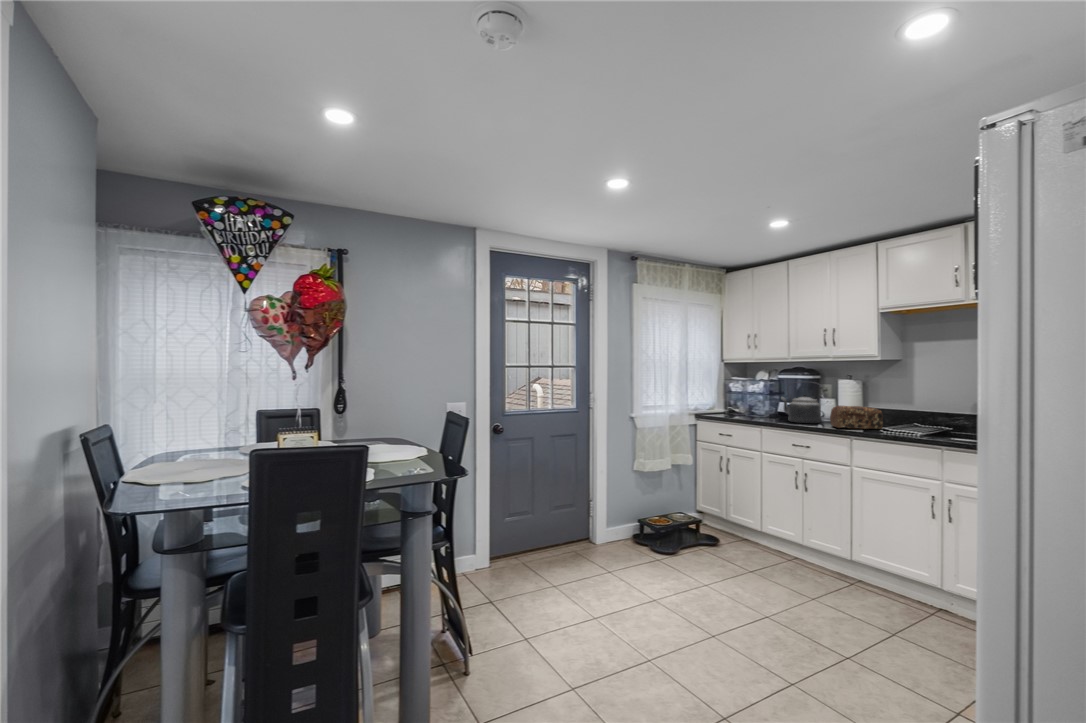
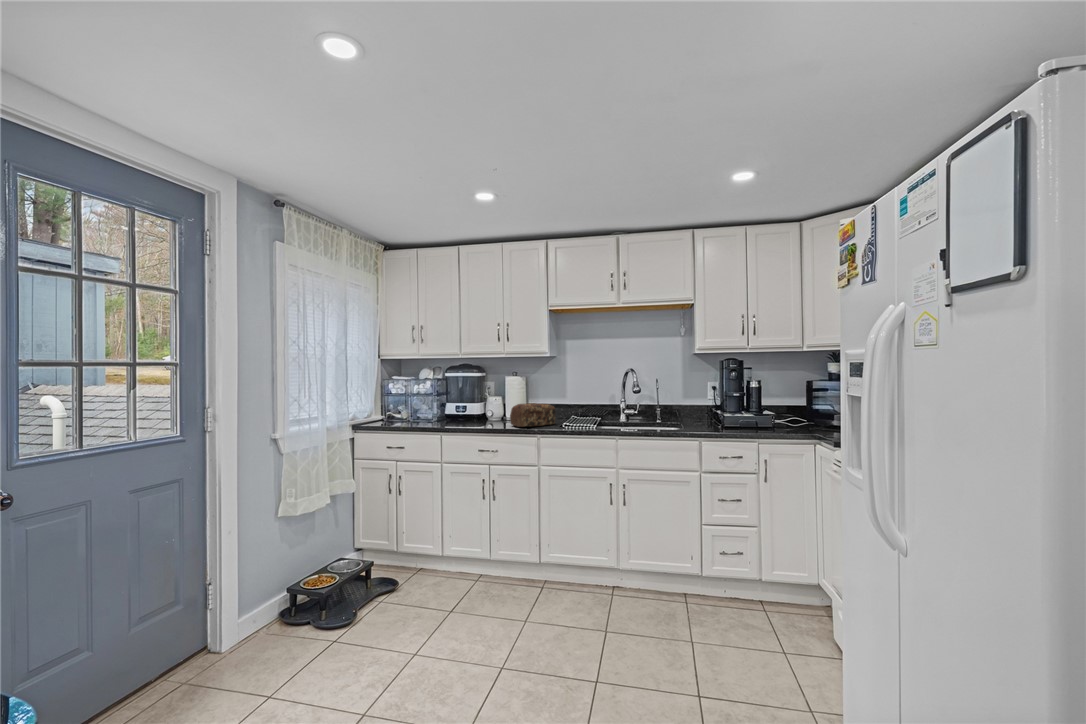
kettle: present [781,382,822,423] -> none [456,380,497,425]

